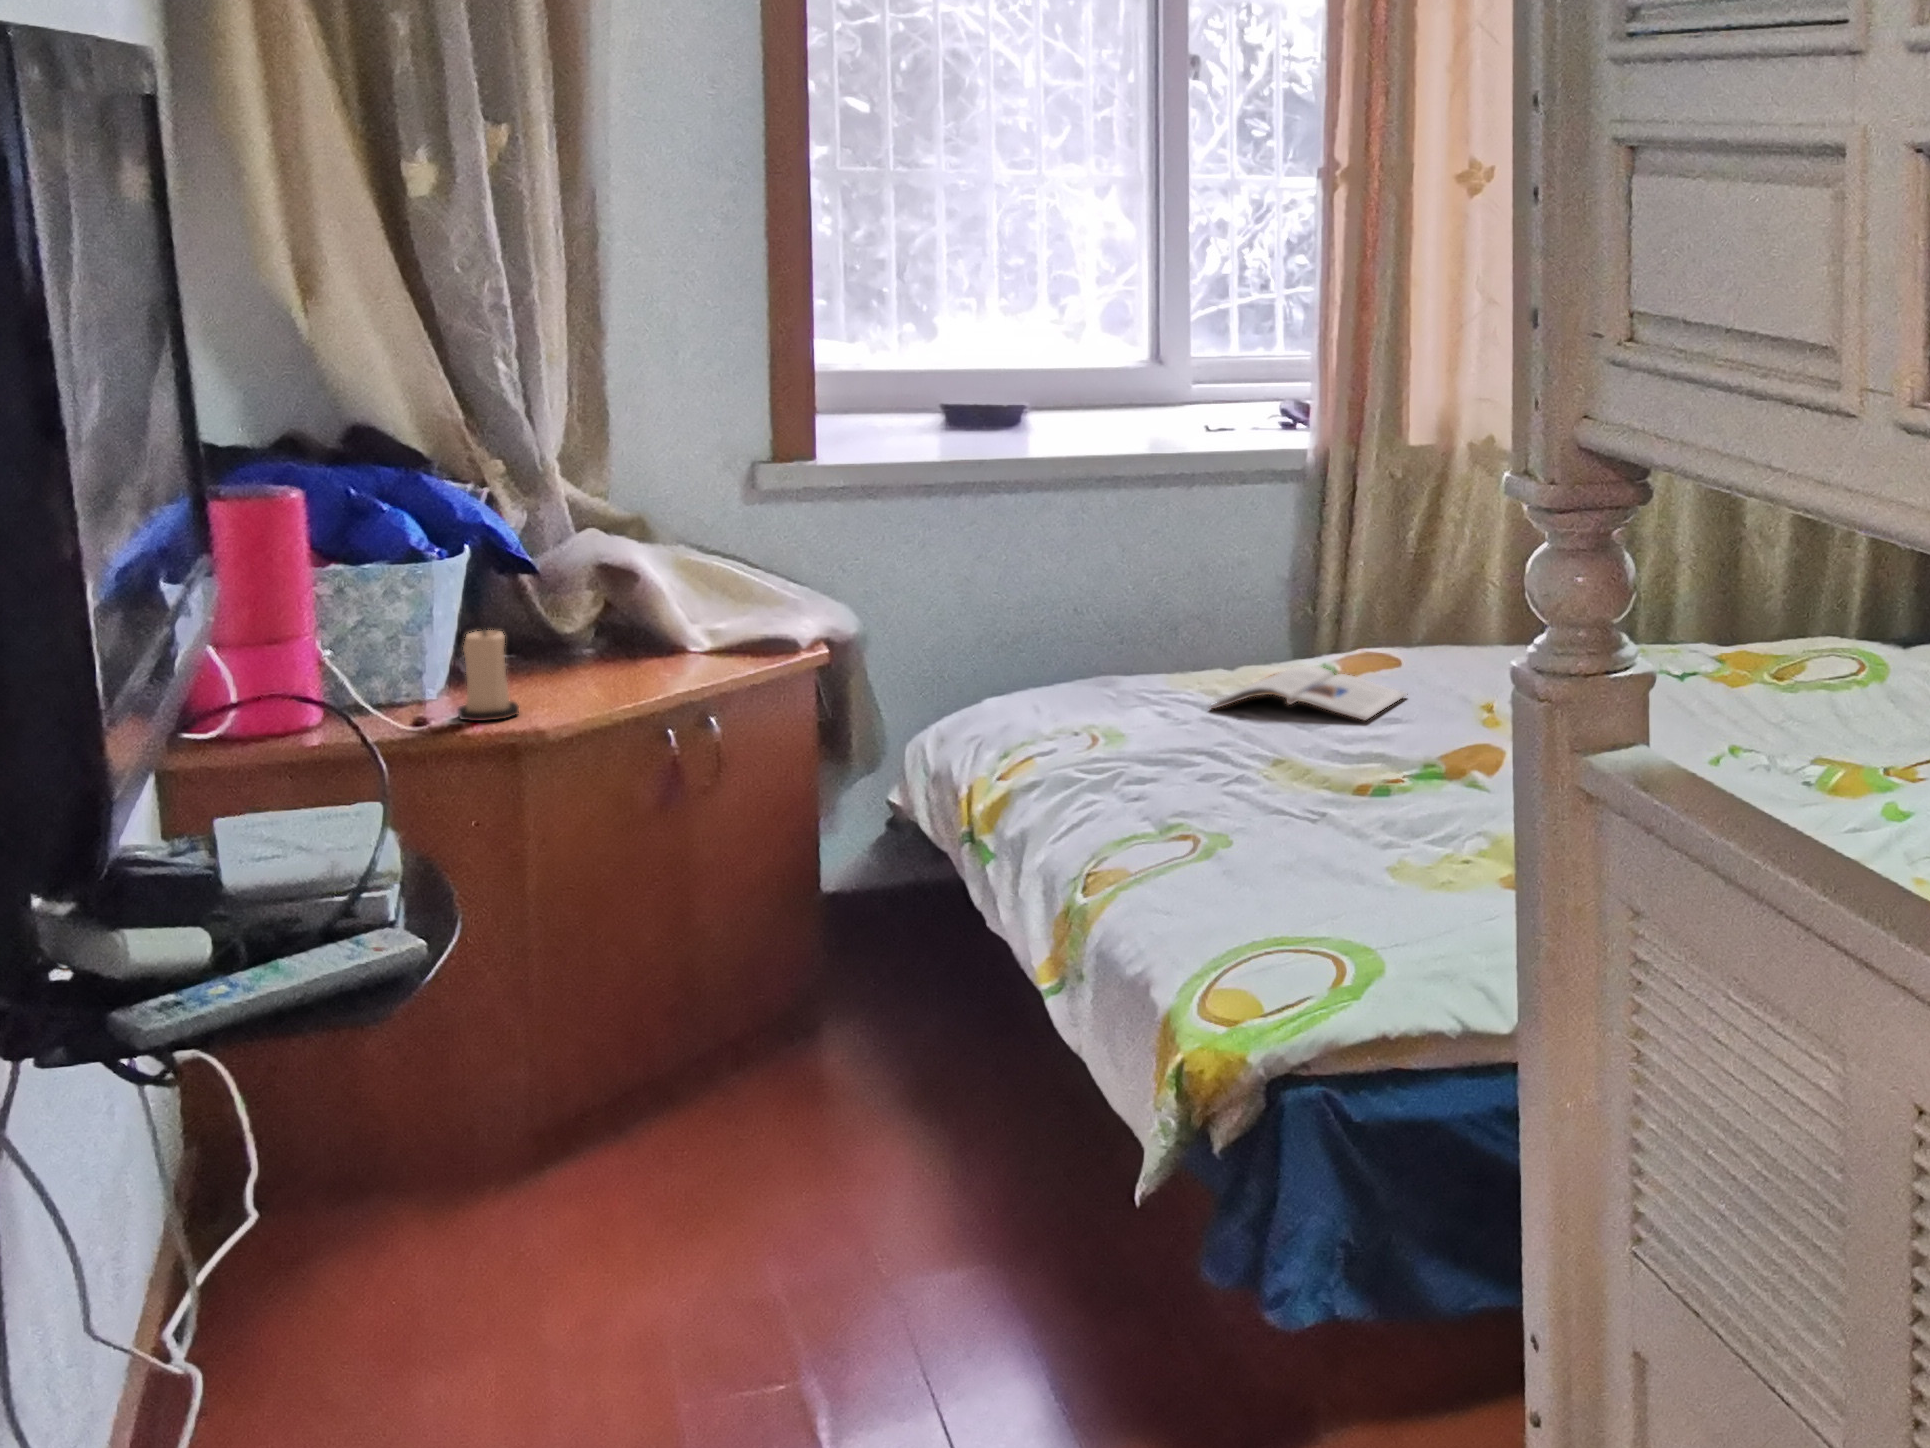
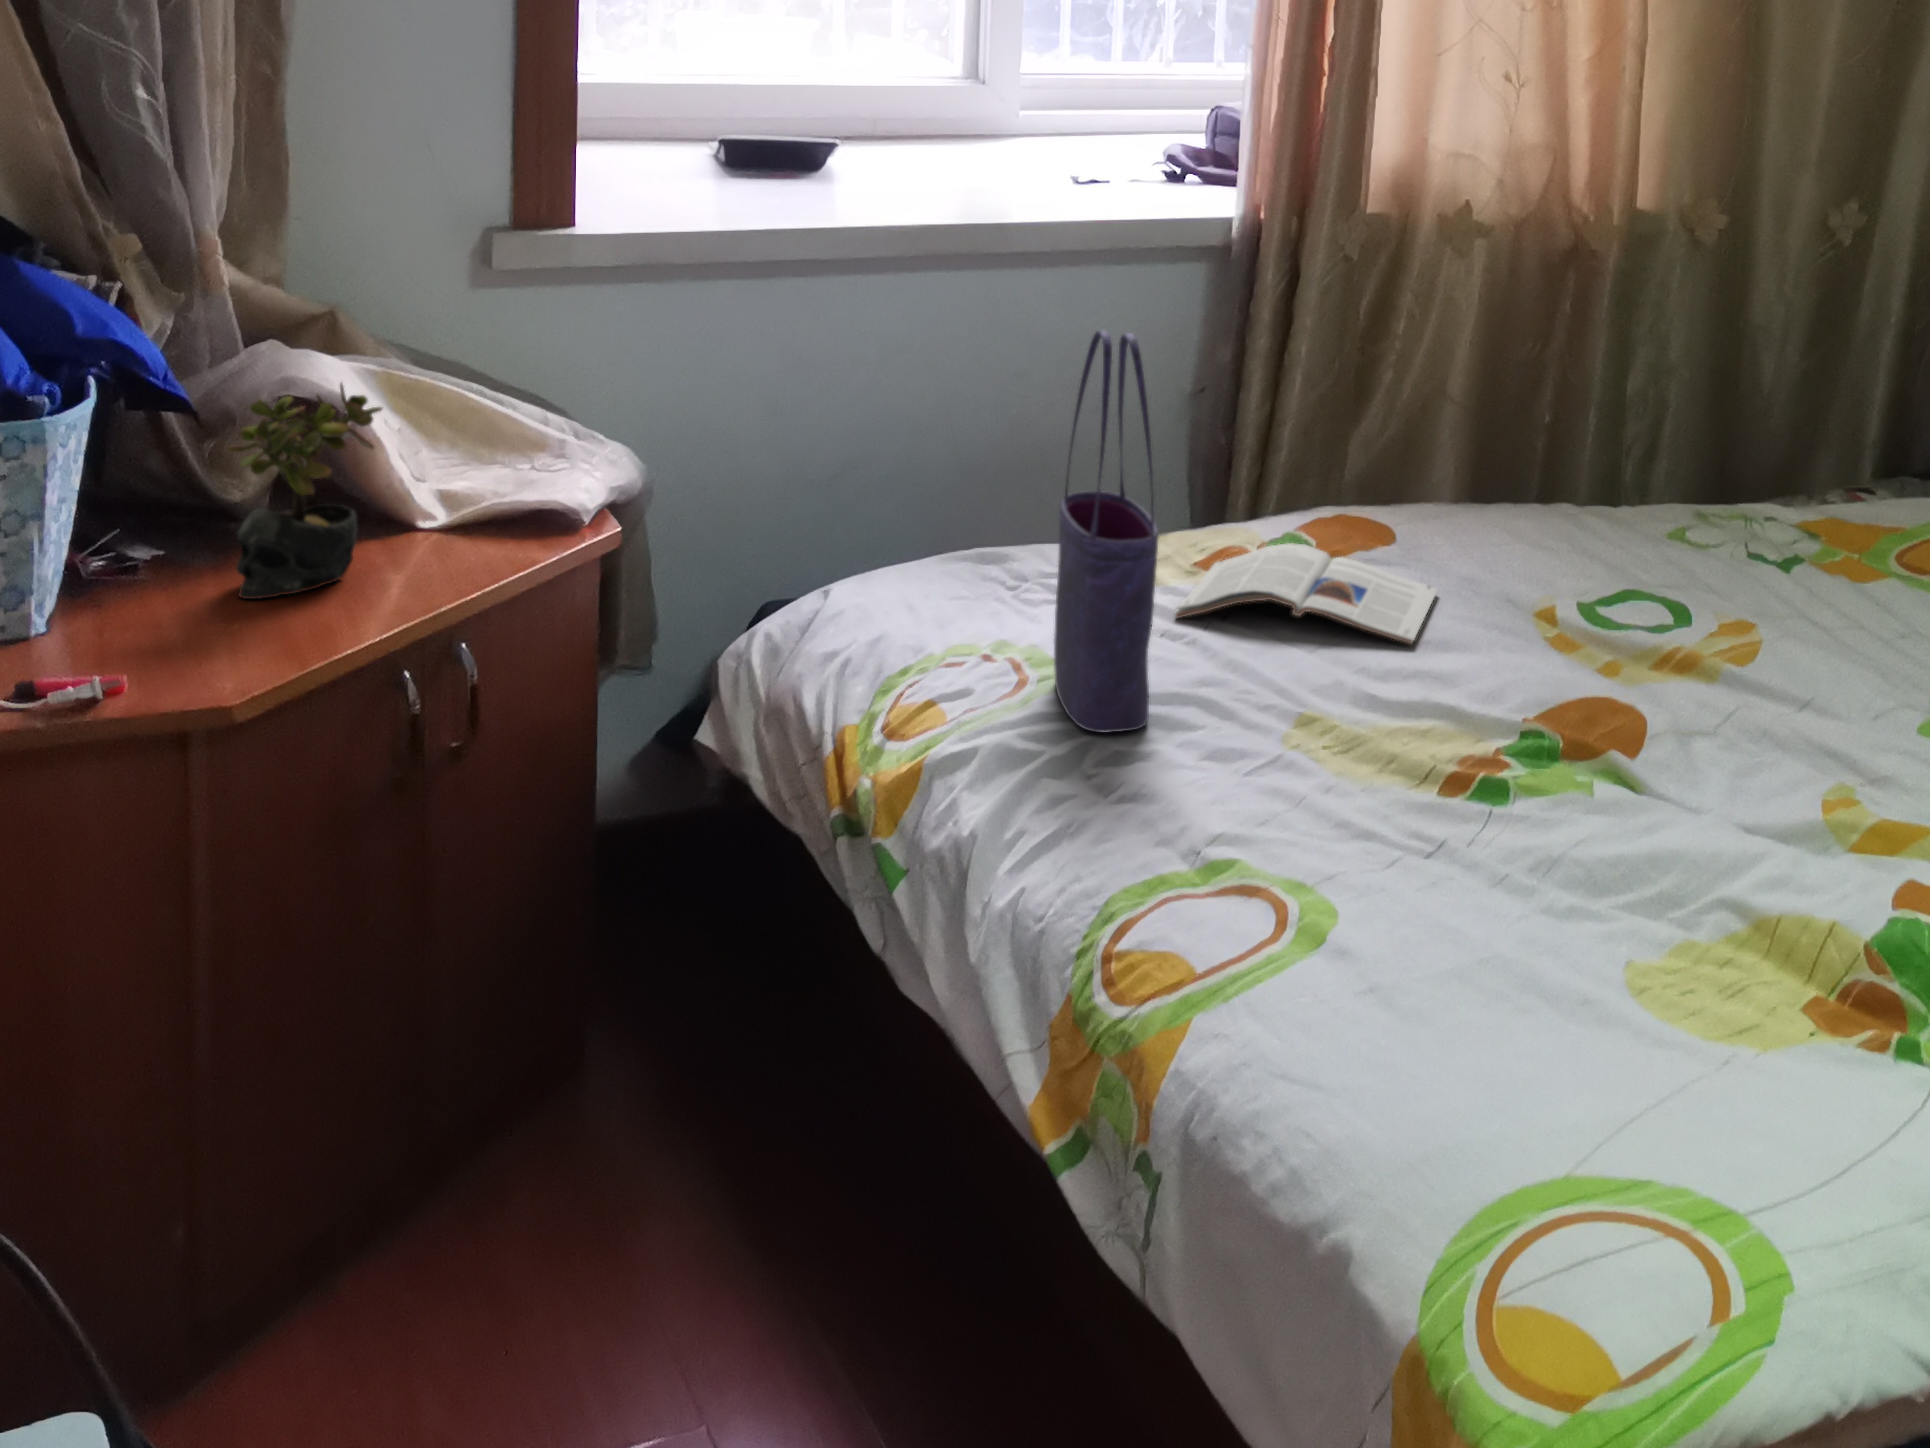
tote bag: none [1096,501,1156,762] -> present [1054,331,1159,733]
succulent plant: none [552,552,658,690] -> present [226,383,382,599]
candle: present [458,628,519,721] -> none [75,514,175,670]

